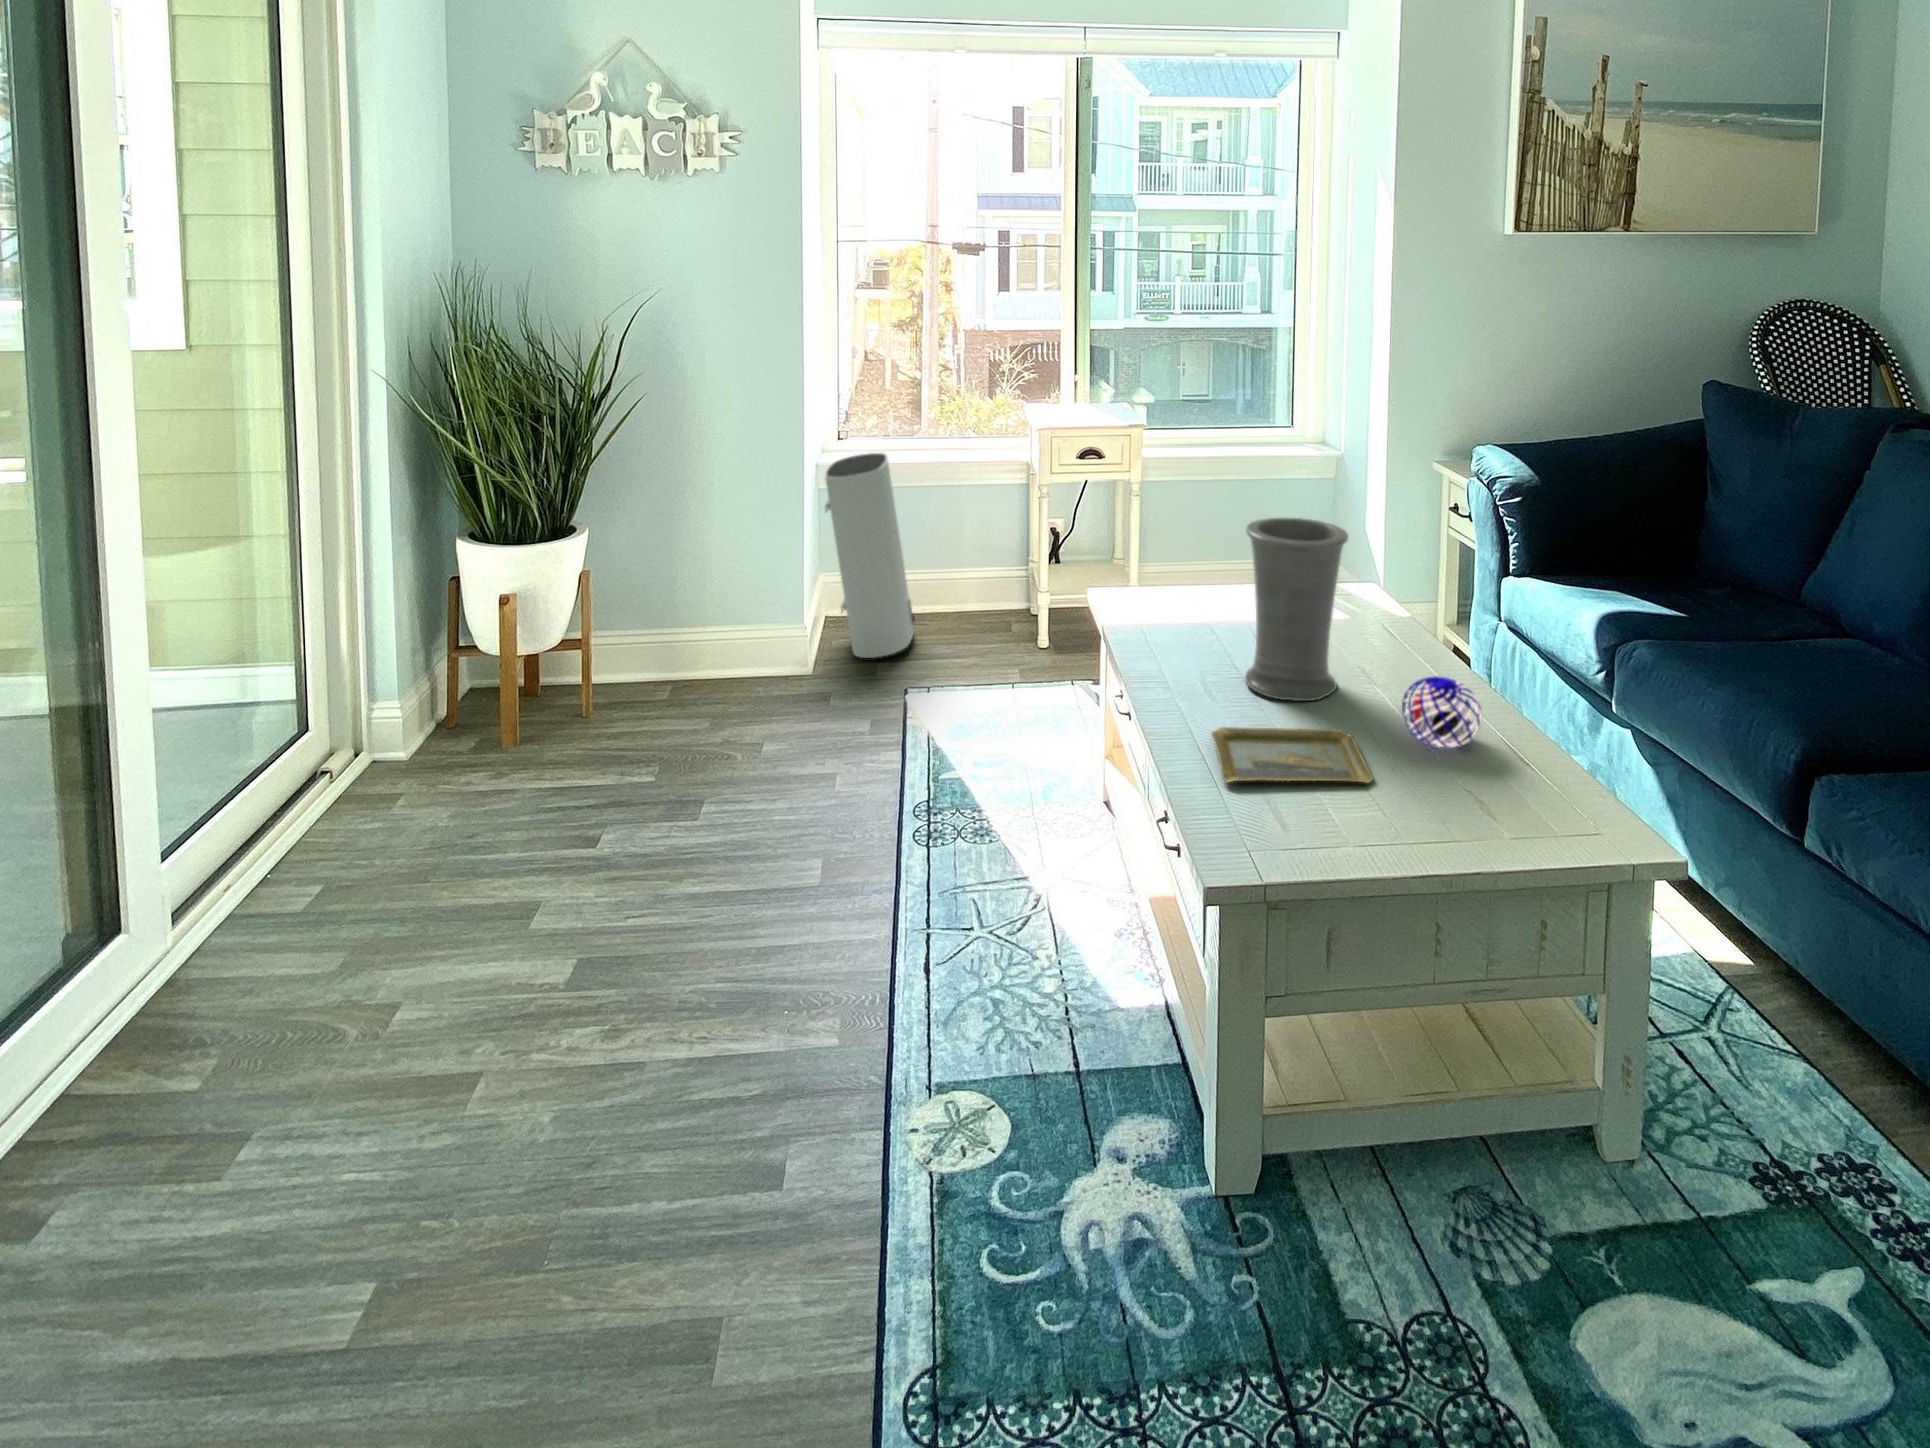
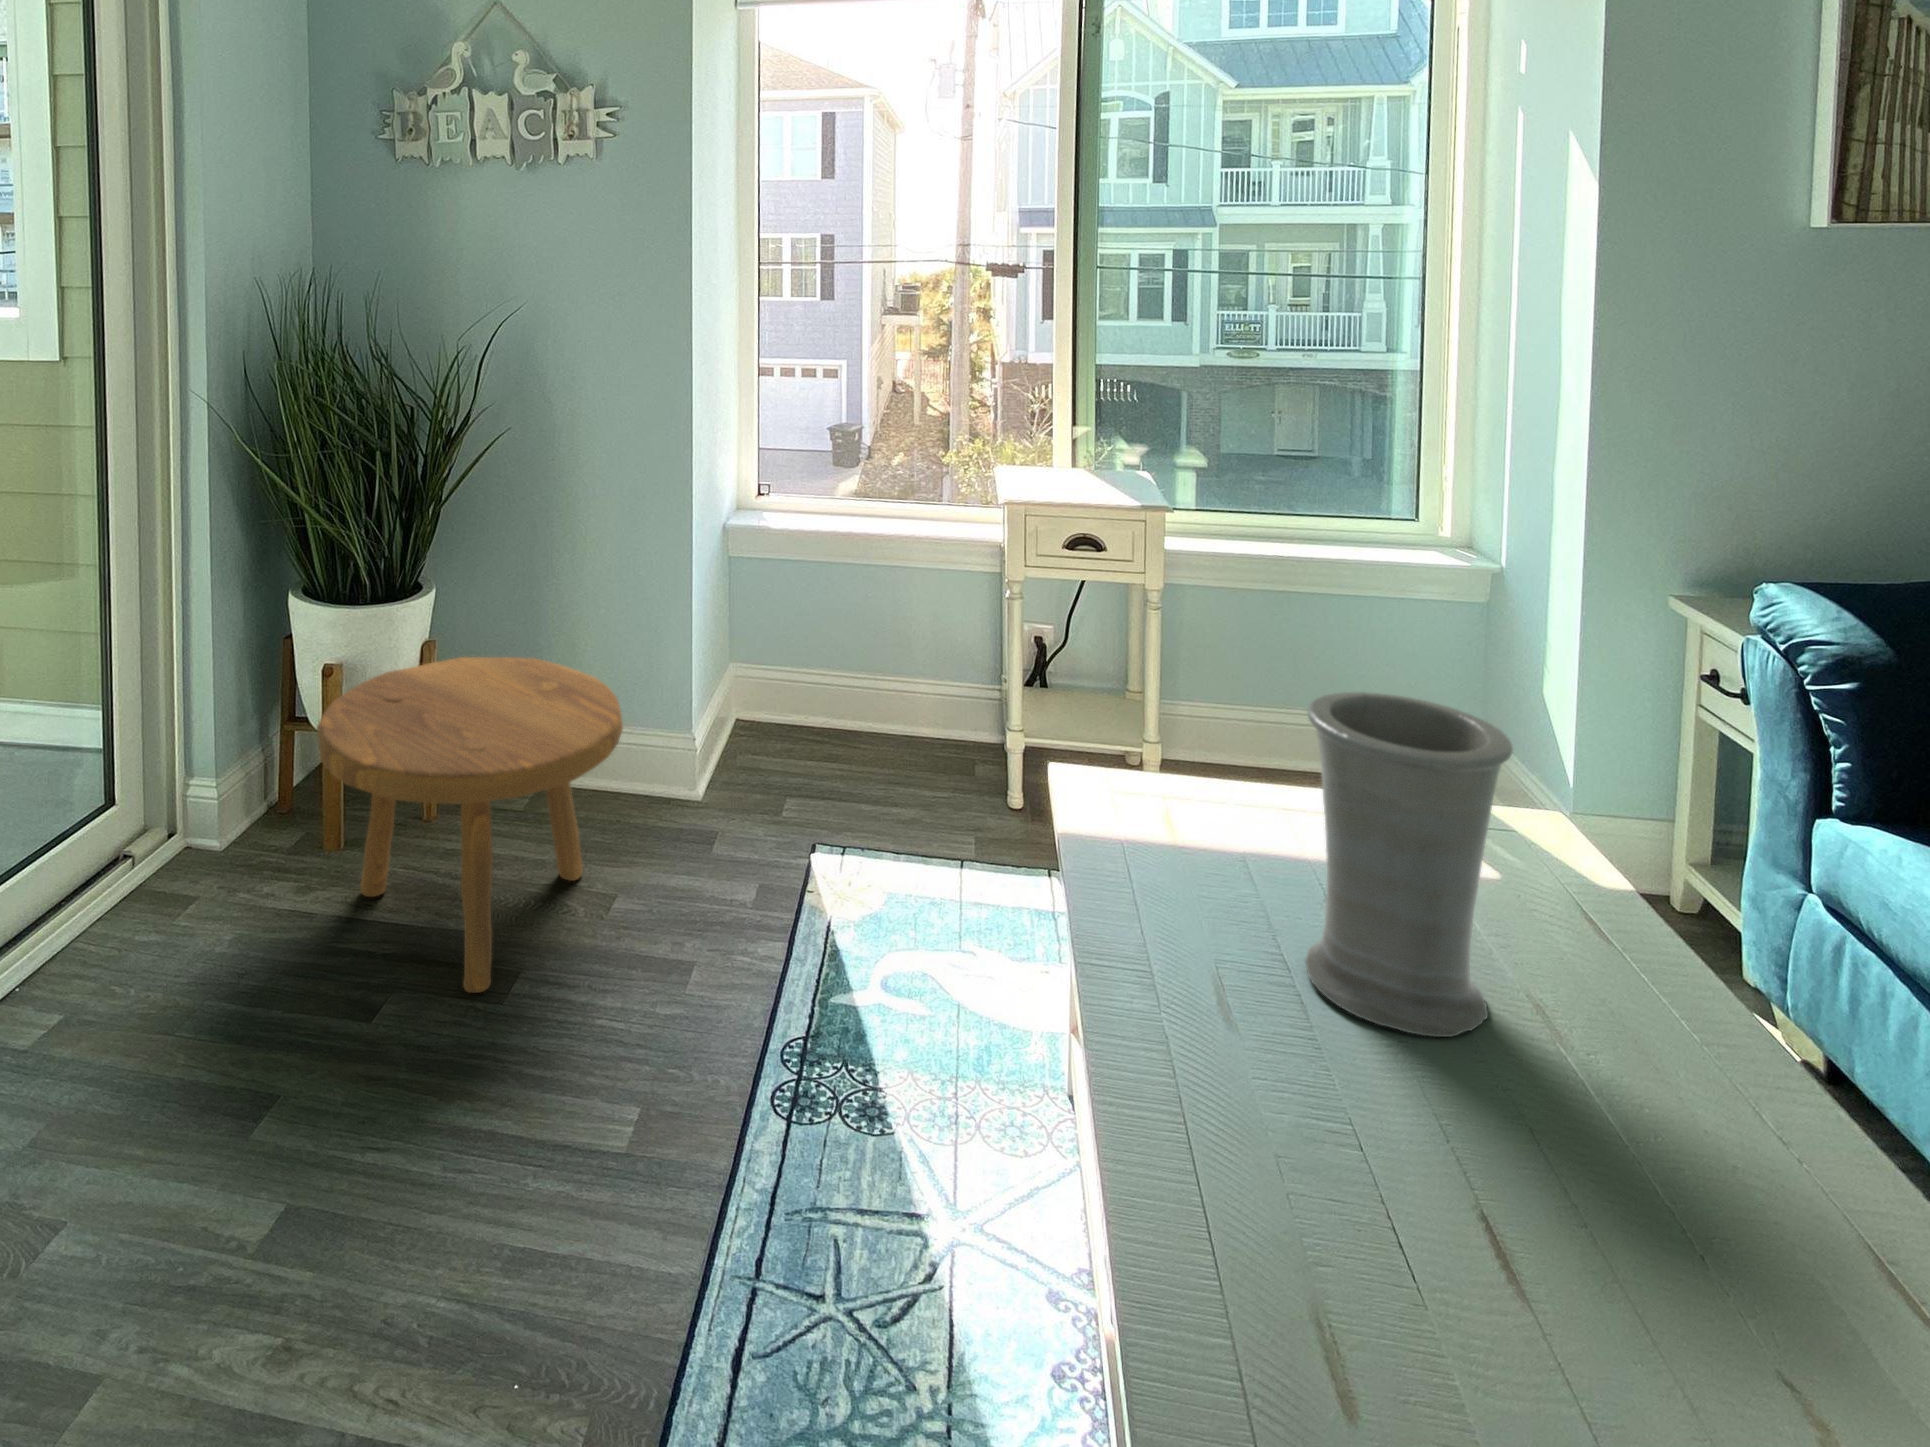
air purifier: present [825,453,915,658] -> none [722,517,838,785]
footstool: none [525,574,777,821] -> present [317,657,623,993]
decorative orb: present [1402,676,1481,749] -> none [1640,1062,1838,1236]
tray: present [1211,727,1373,783] -> none [1229,1072,1578,1288]

